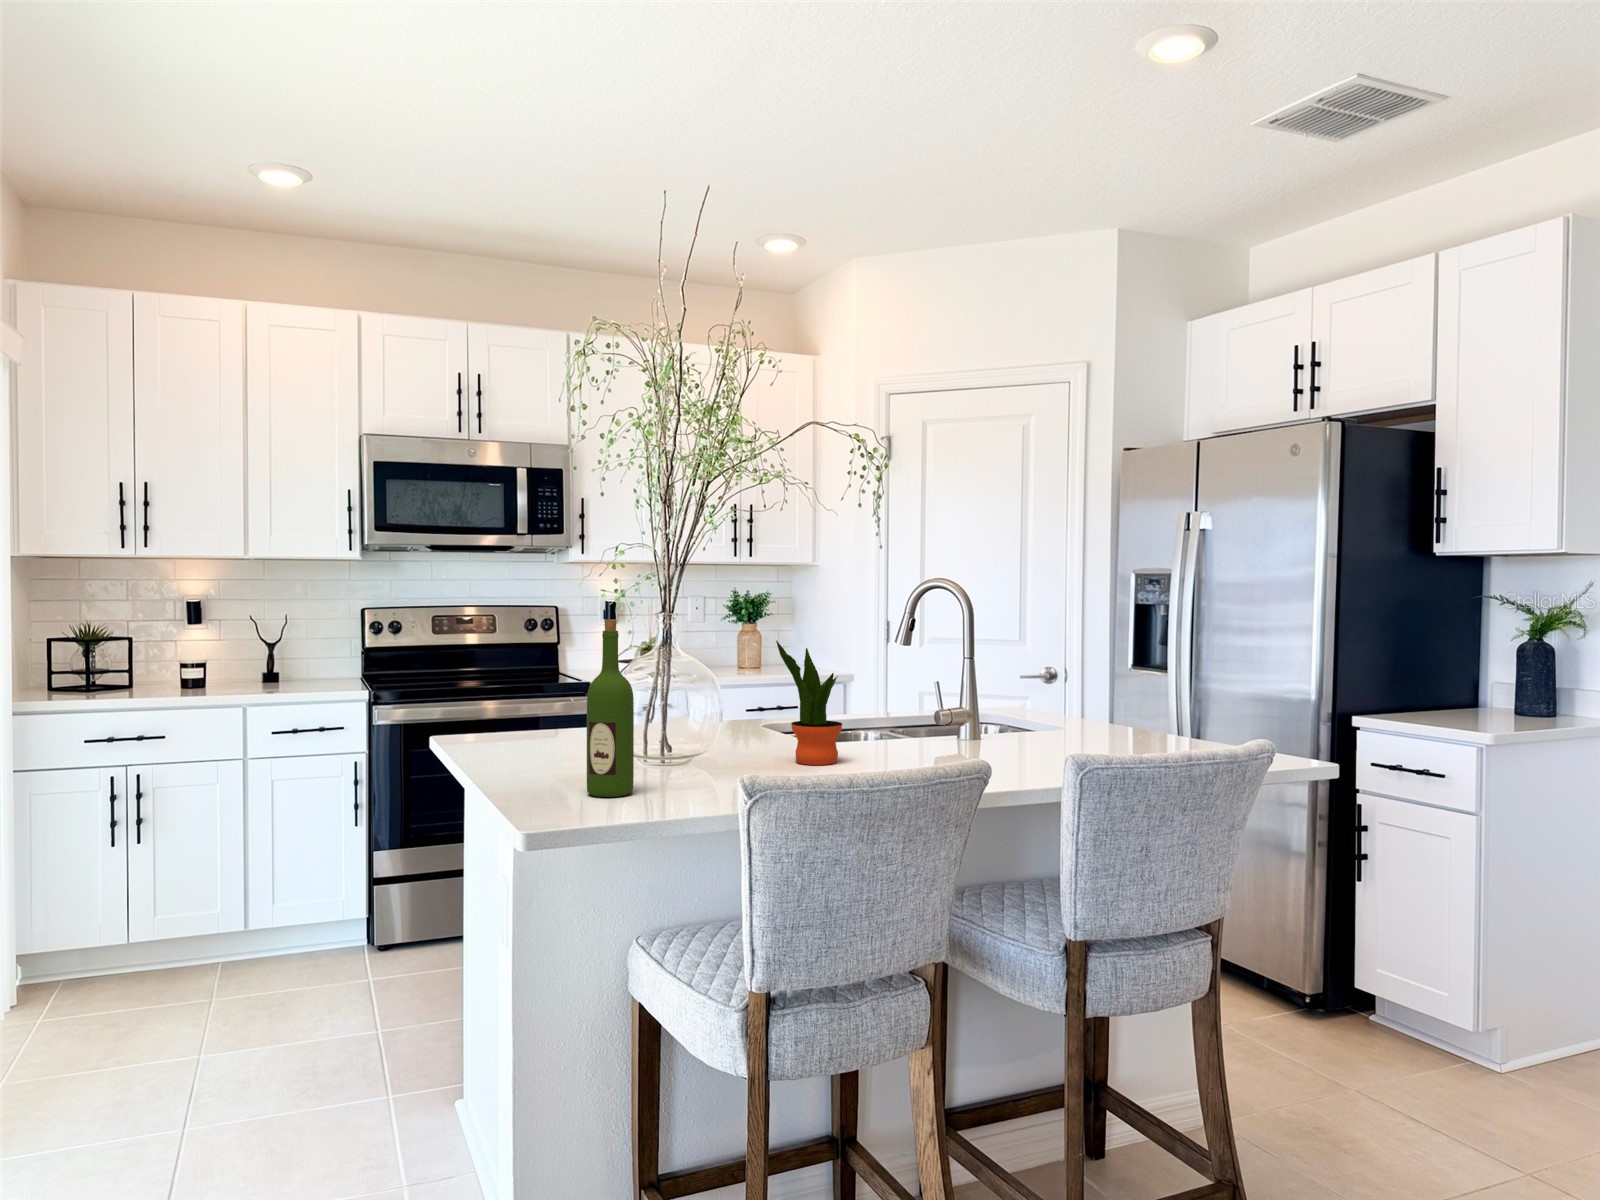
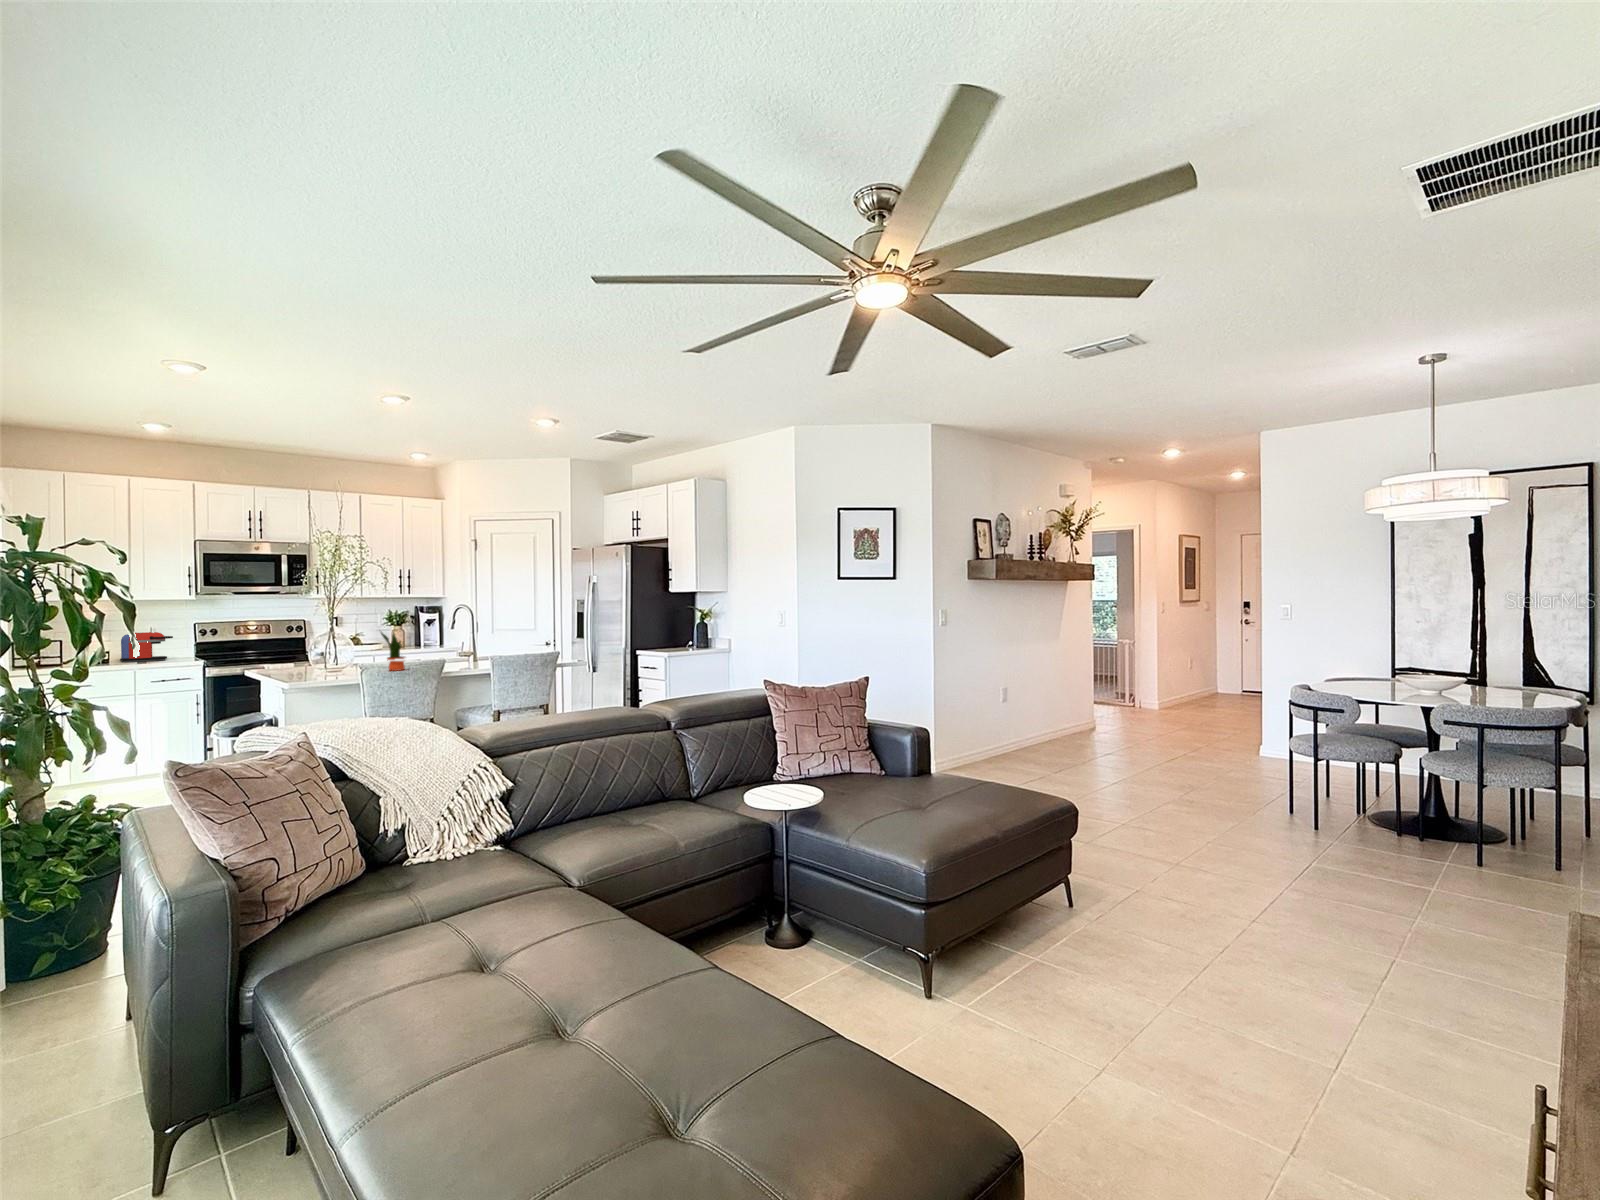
wine bottle: present [587,619,634,797] -> none [303,624,321,680]
coffee maker: none [229,626,321,686] -> present [120,632,173,662]

